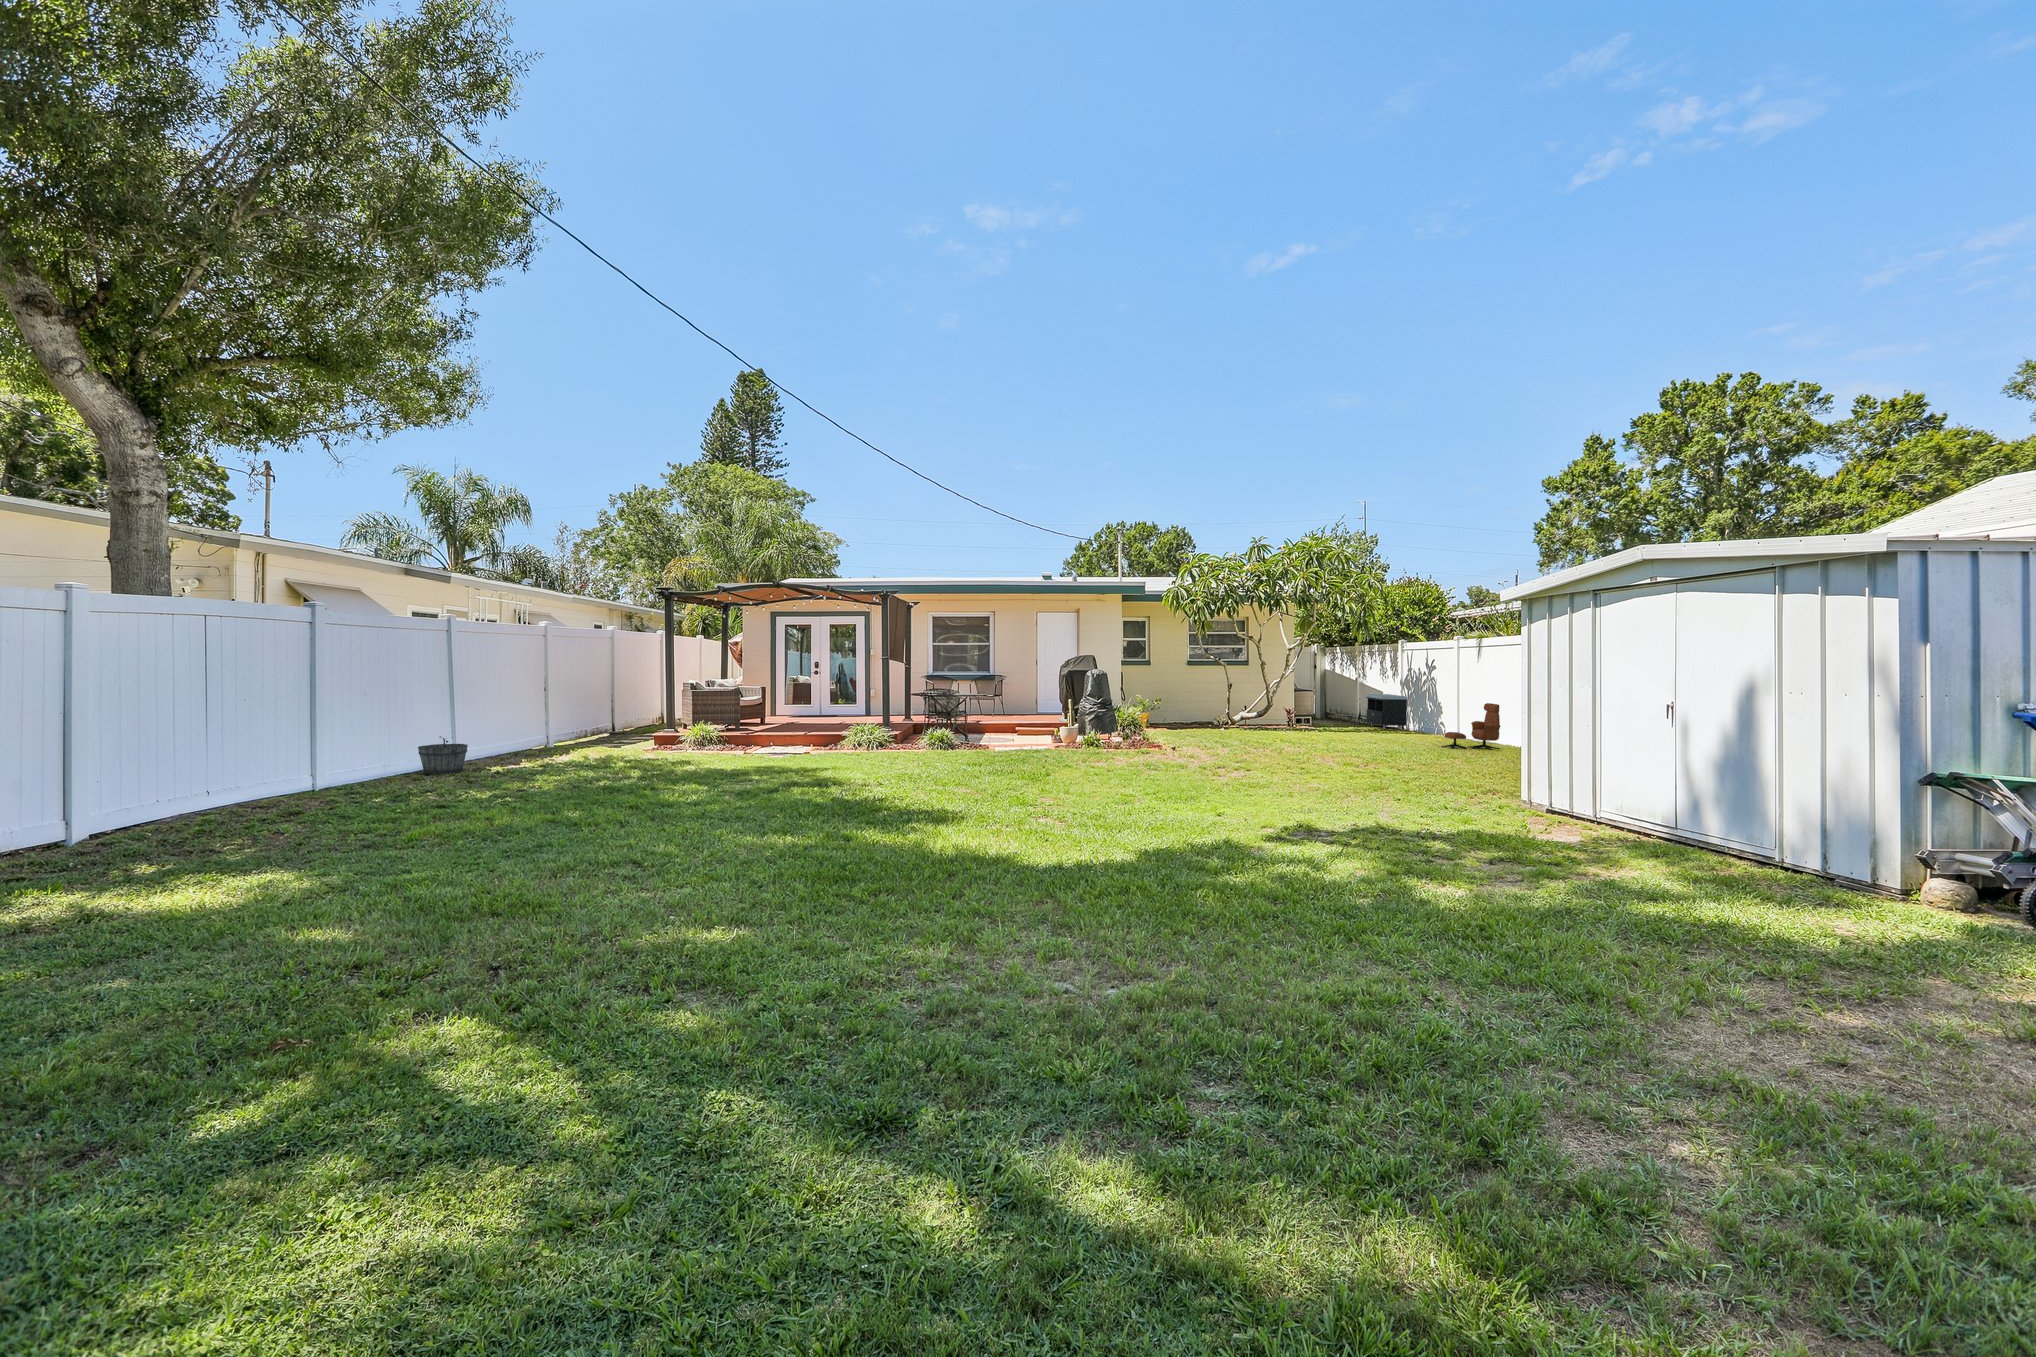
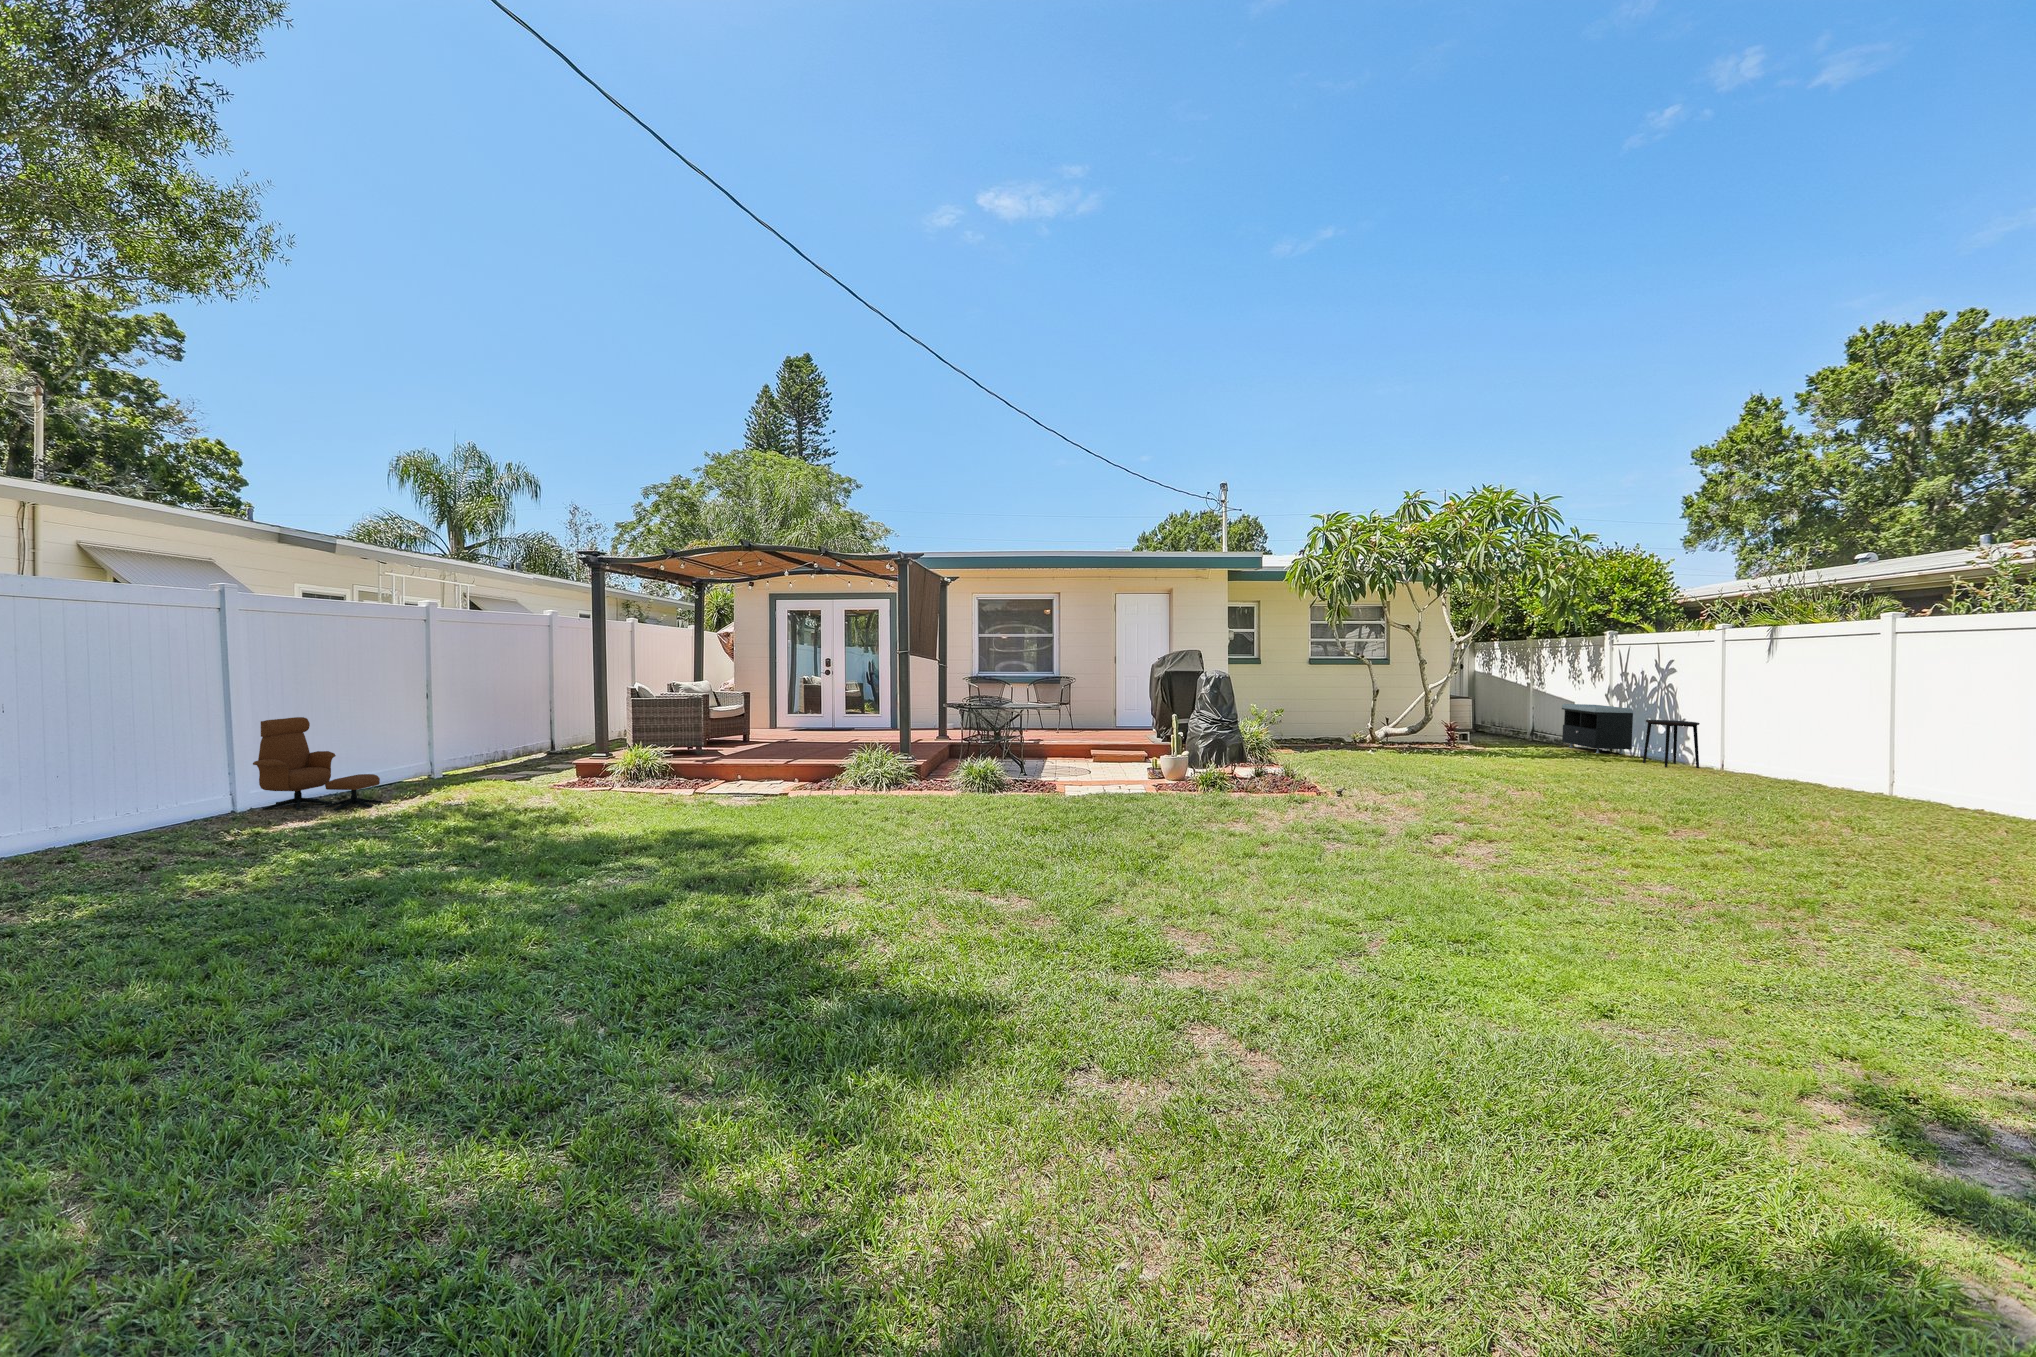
side table: none [1404,703,1437,736] -> present [1643,720,1700,768]
lounge chair: present [1441,703,1500,750] -> present [253,717,383,810]
wooden bucket: present [418,736,468,774] -> none [84,782,187,848]

